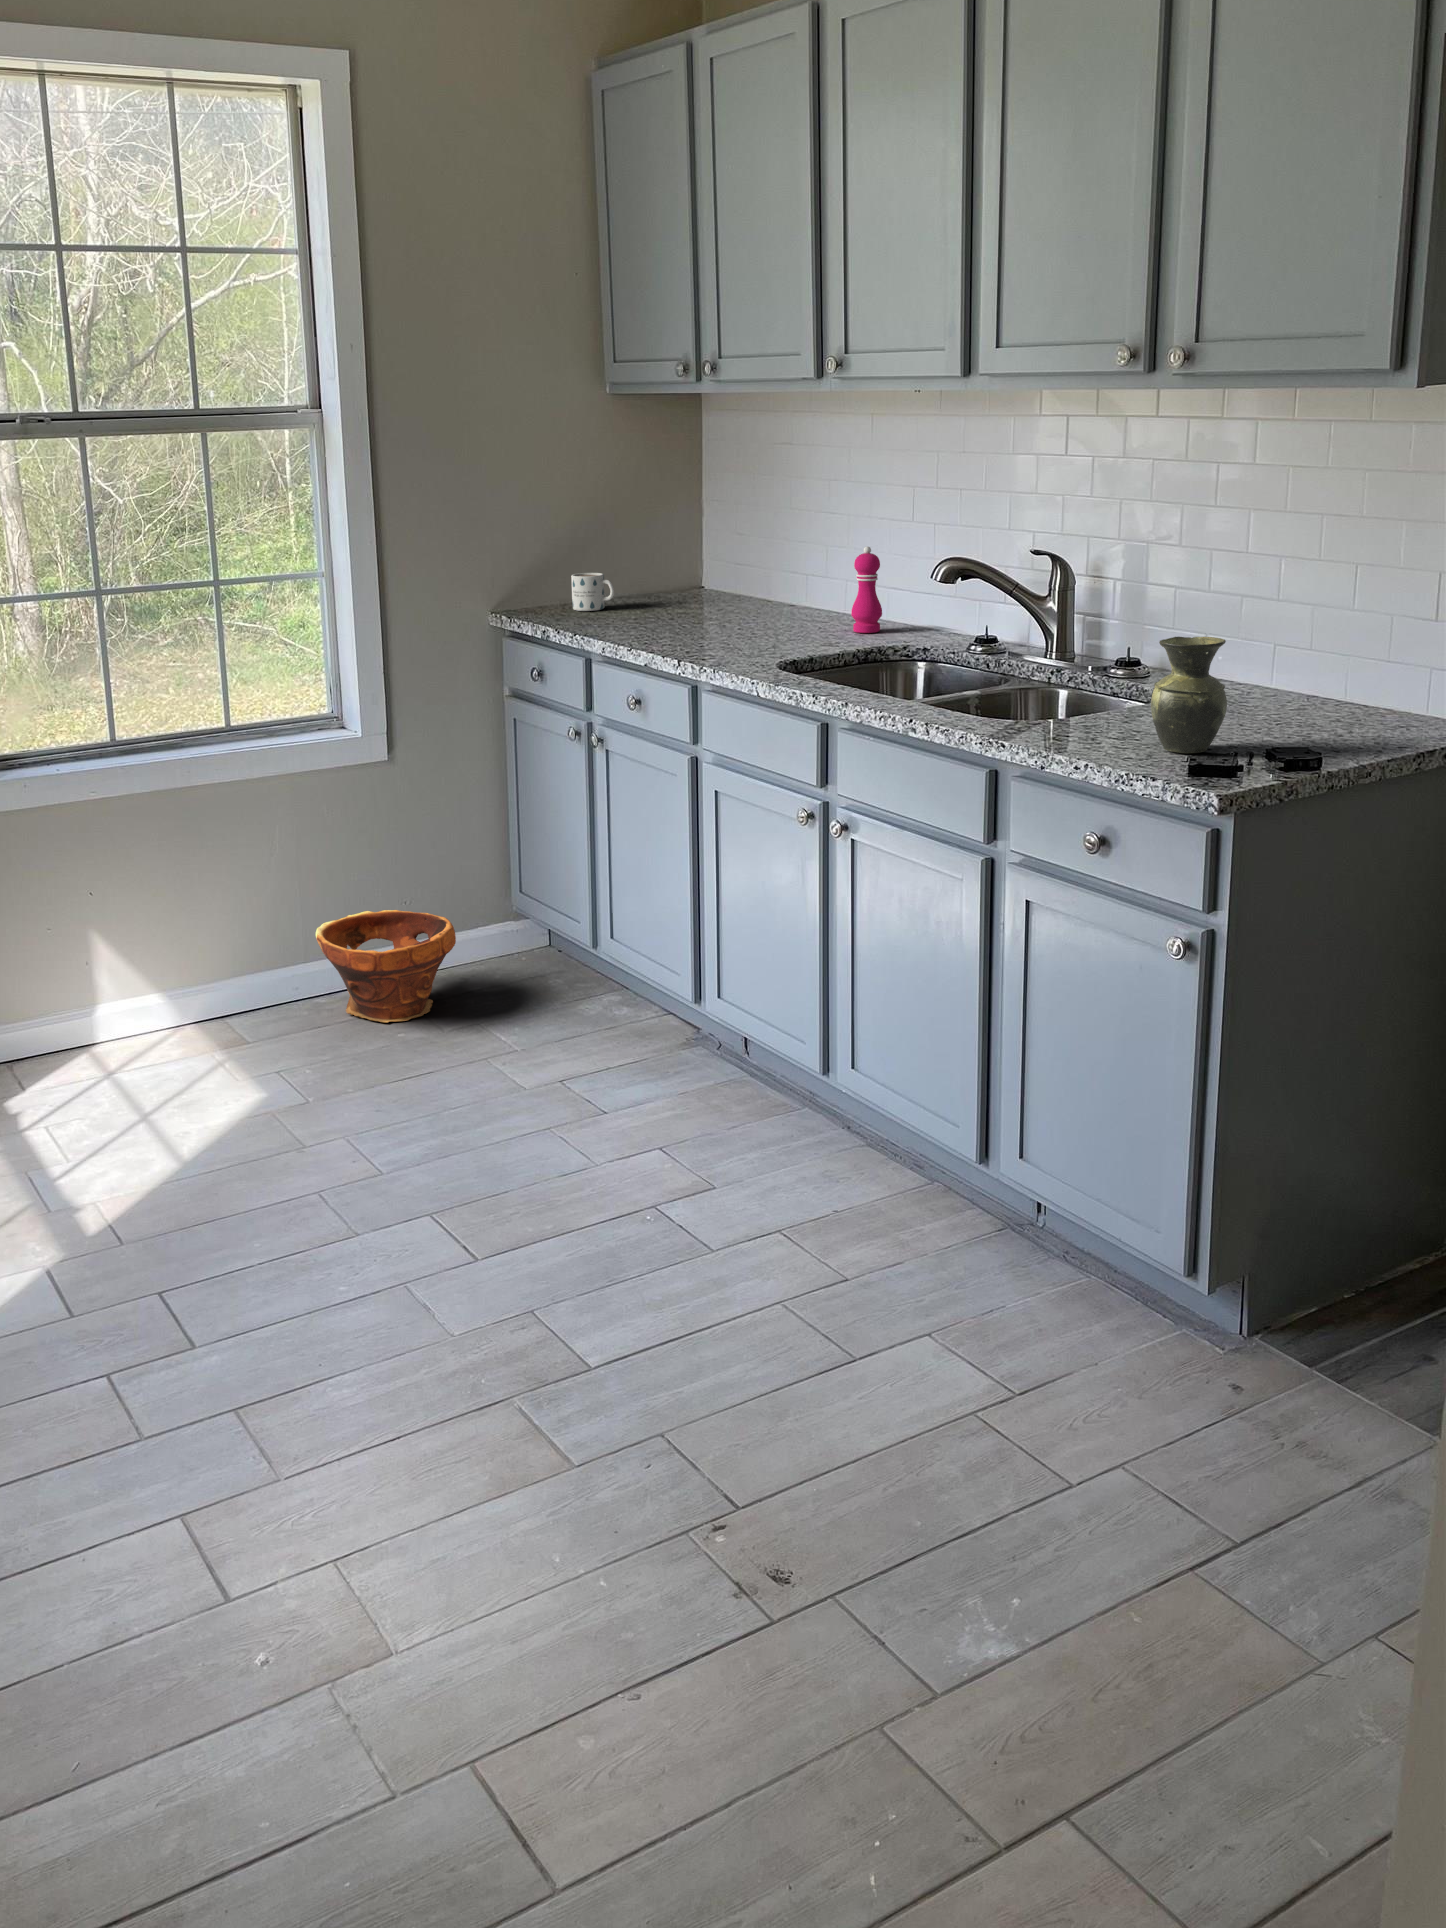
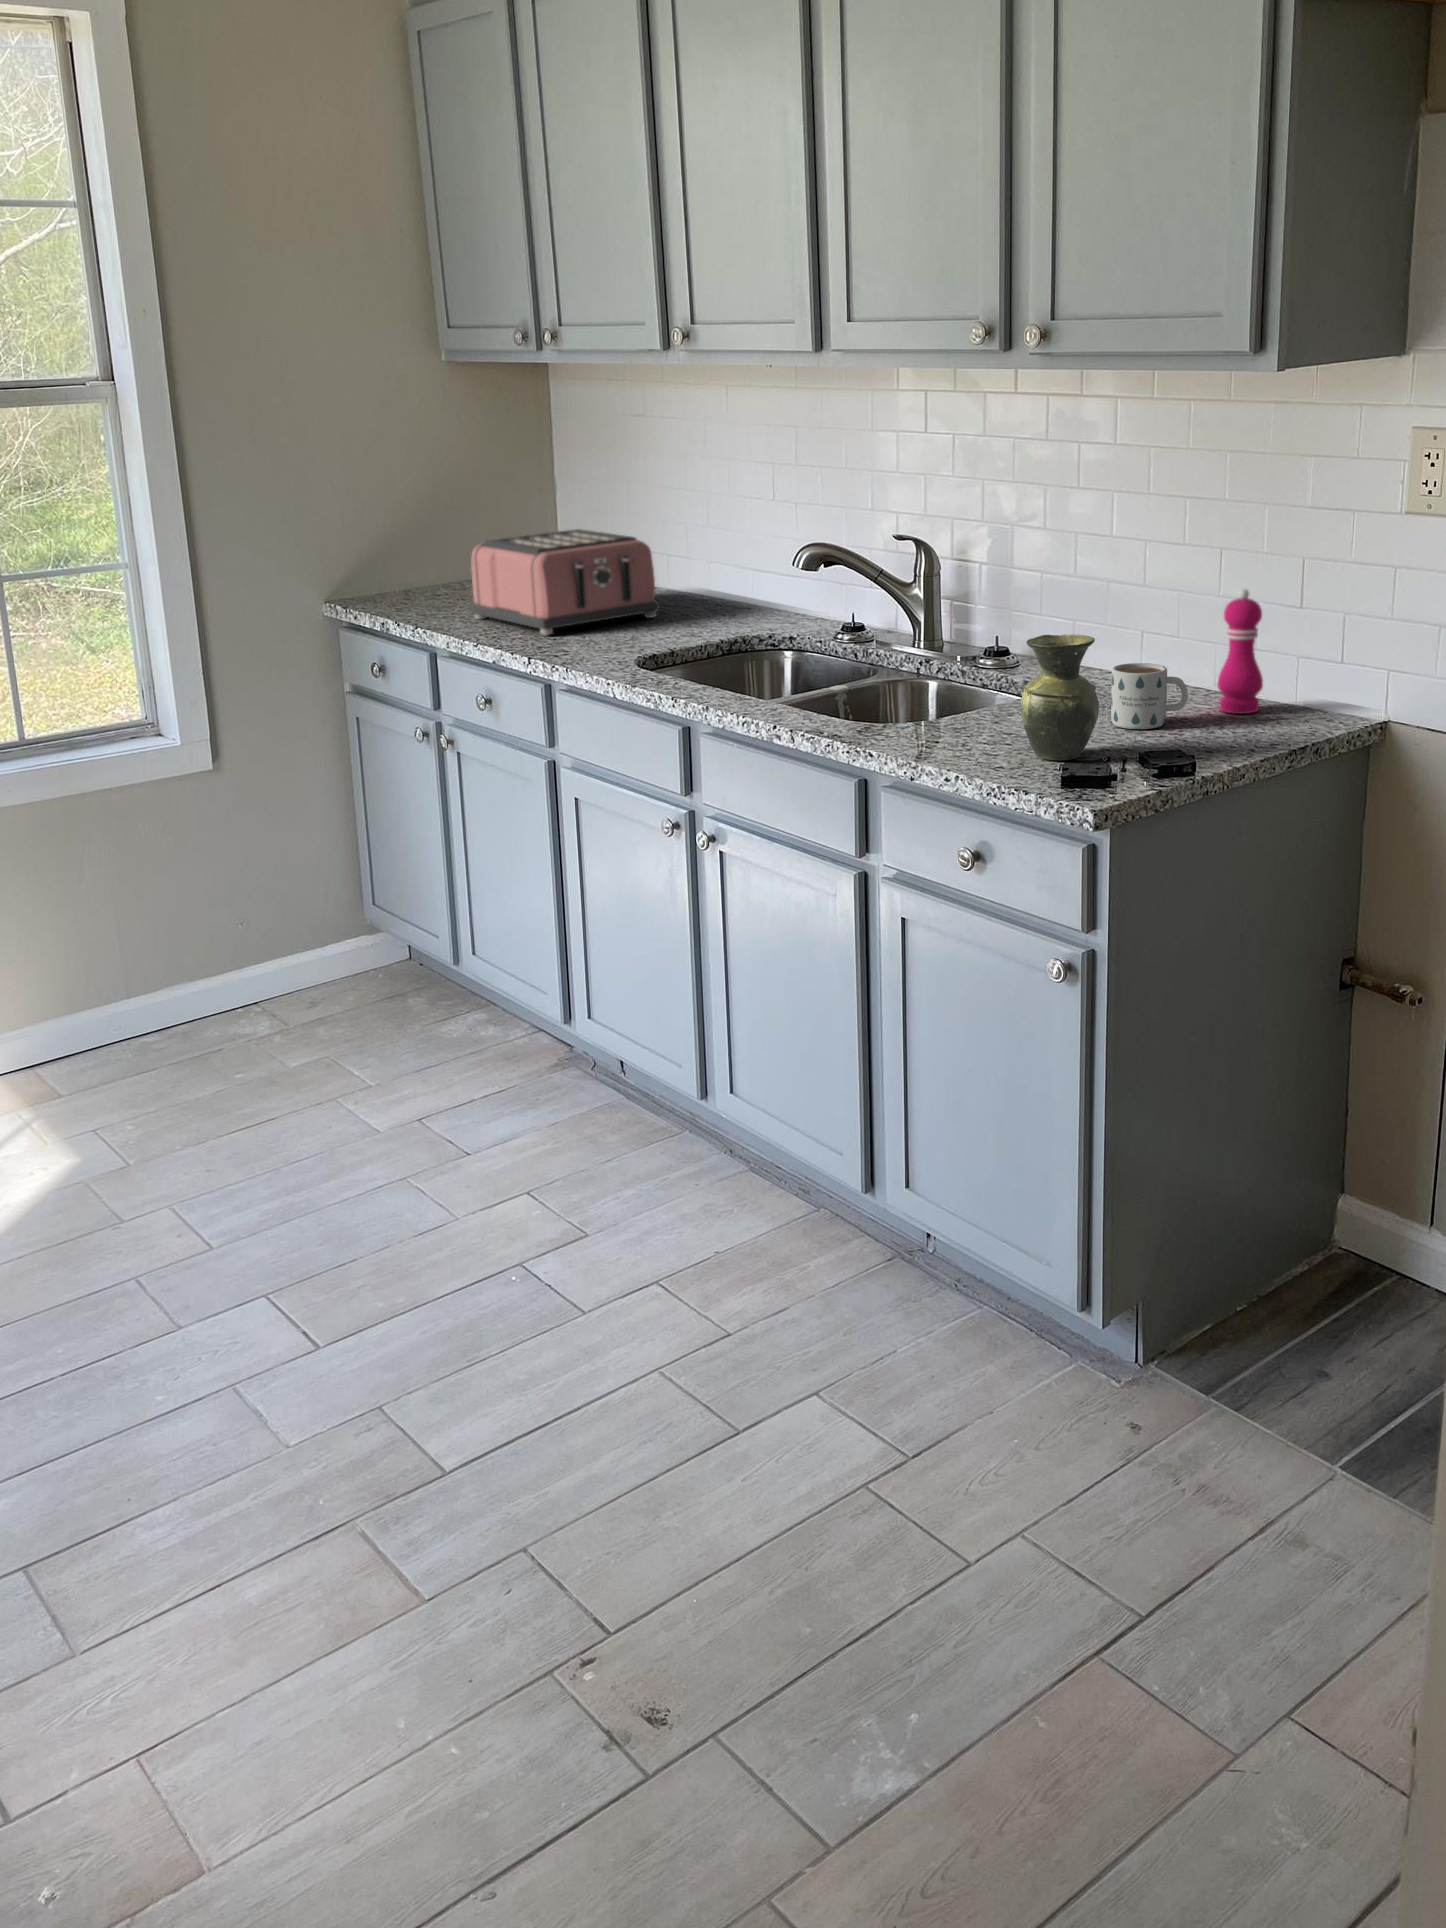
pepper mill: present [851,546,882,633] -> present [1217,589,1263,714]
toaster: none [626,548,801,641] -> present [470,529,660,635]
mug: present [571,573,614,611] -> present [1111,663,1188,729]
planter: present [316,910,456,1022] -> none [137,938,298,1066]

